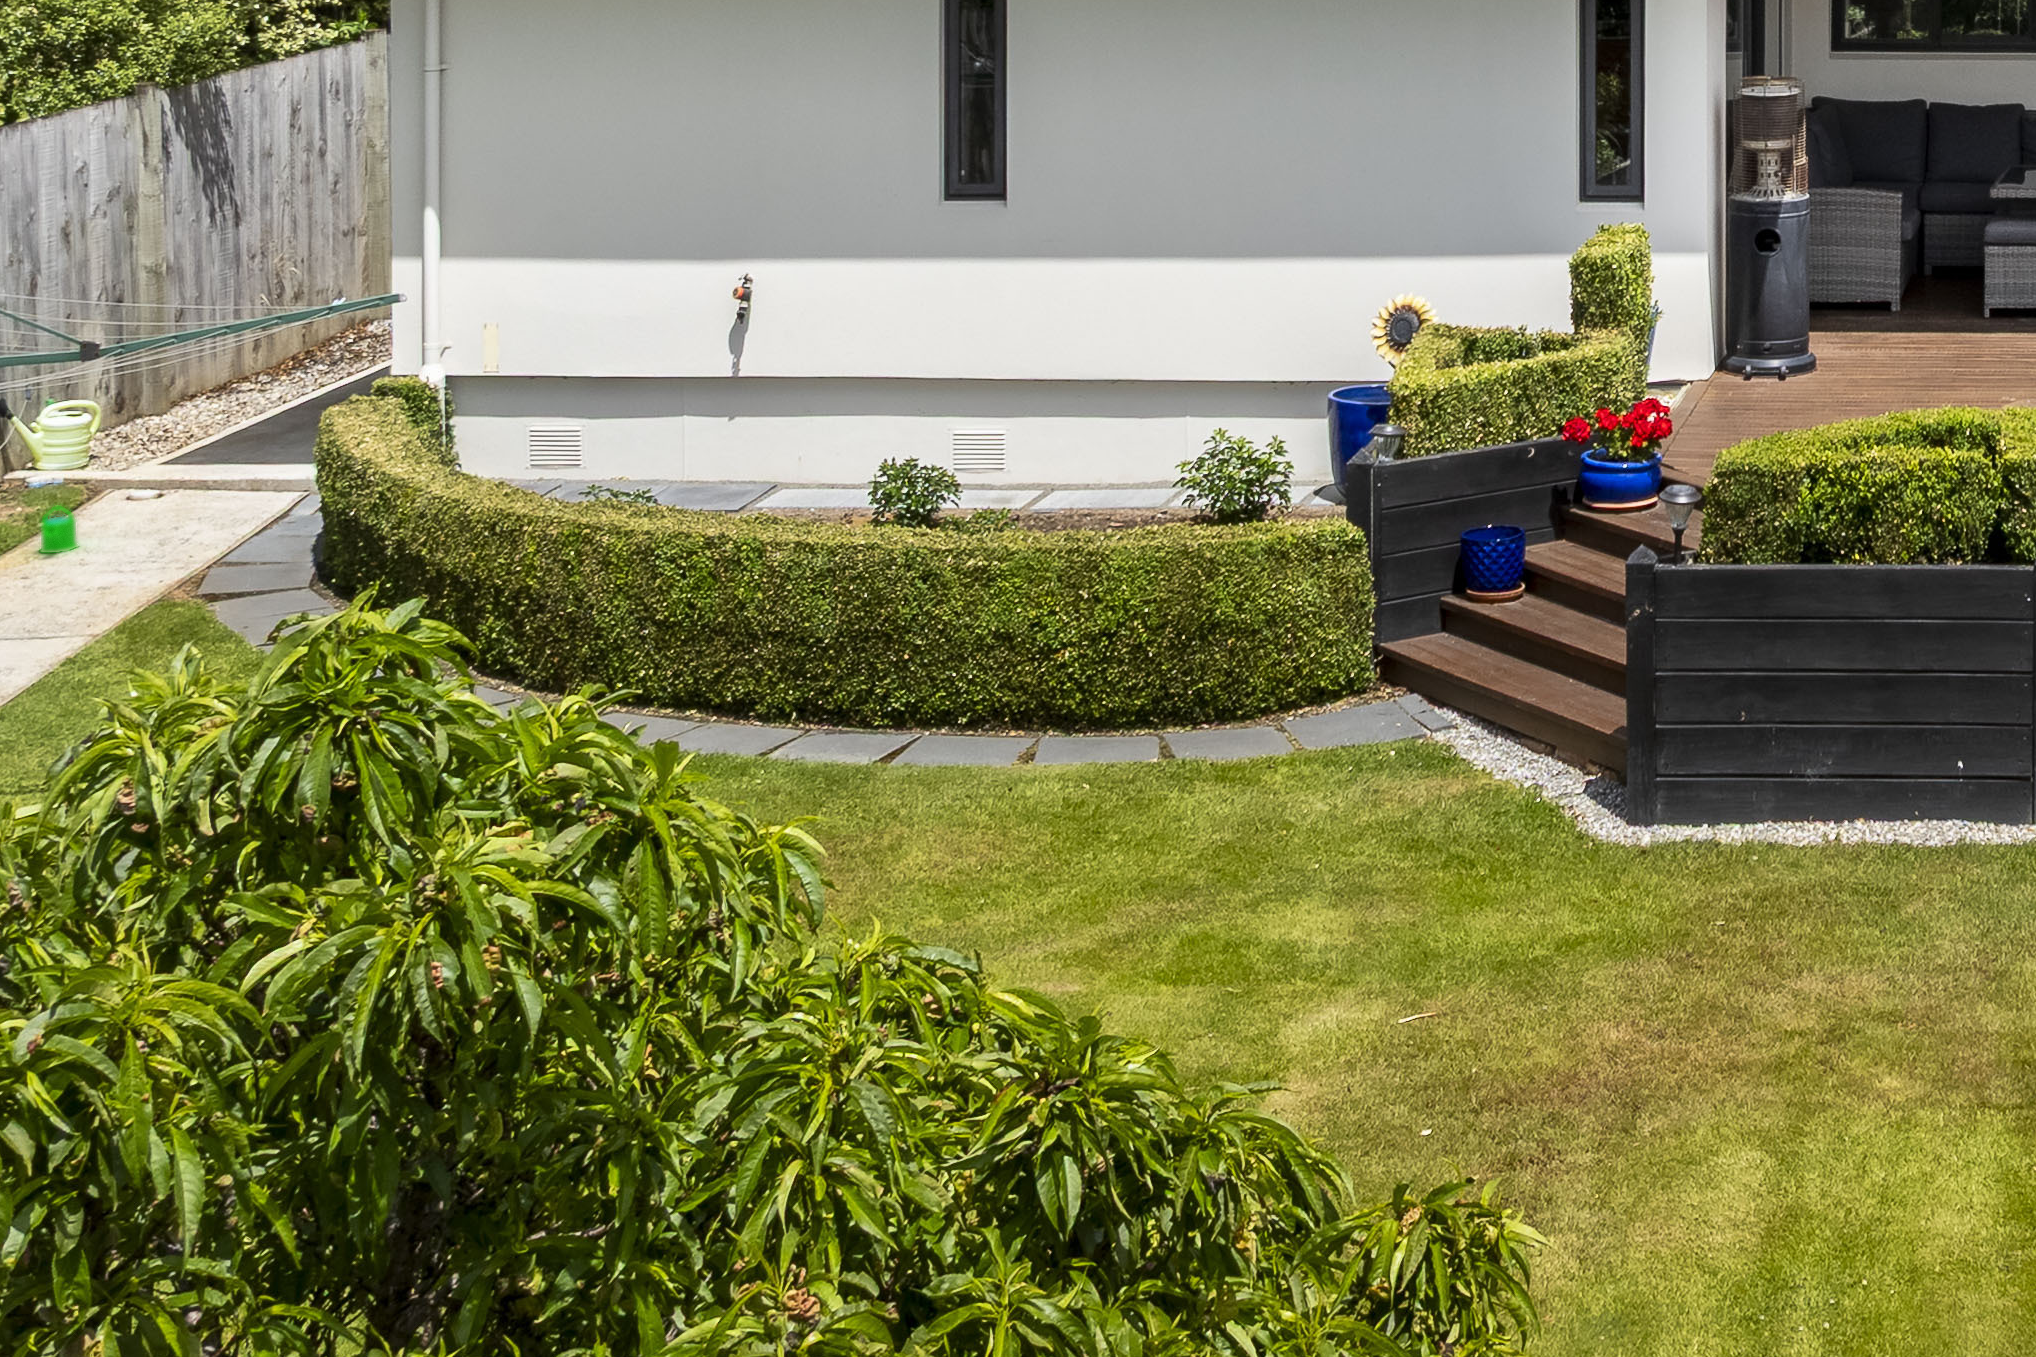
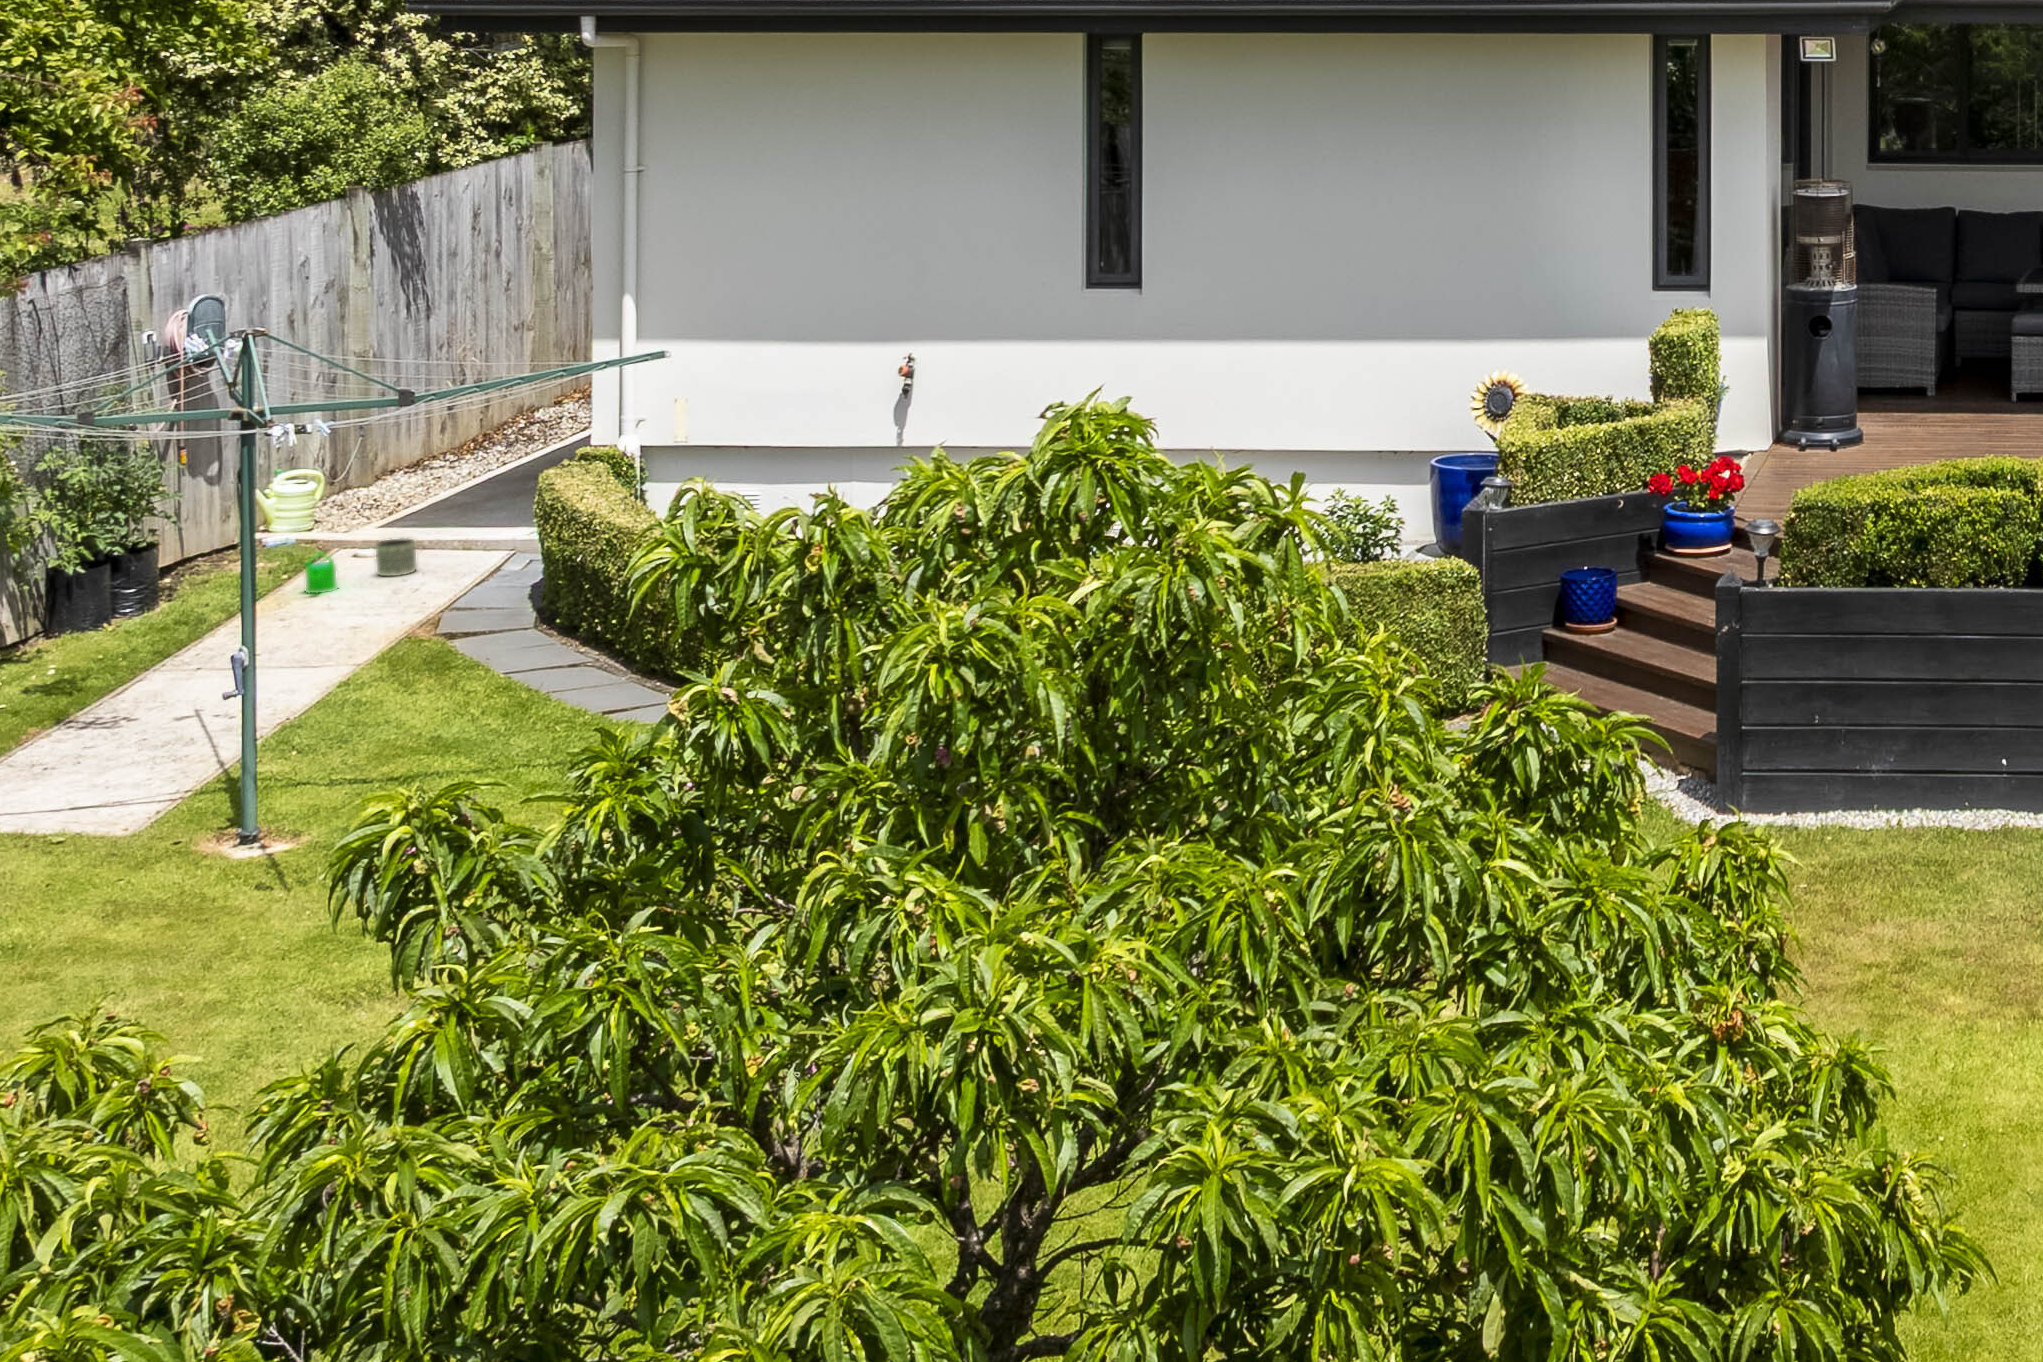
planter: none [125,487,173,531] -> present [376,538,416,576]

